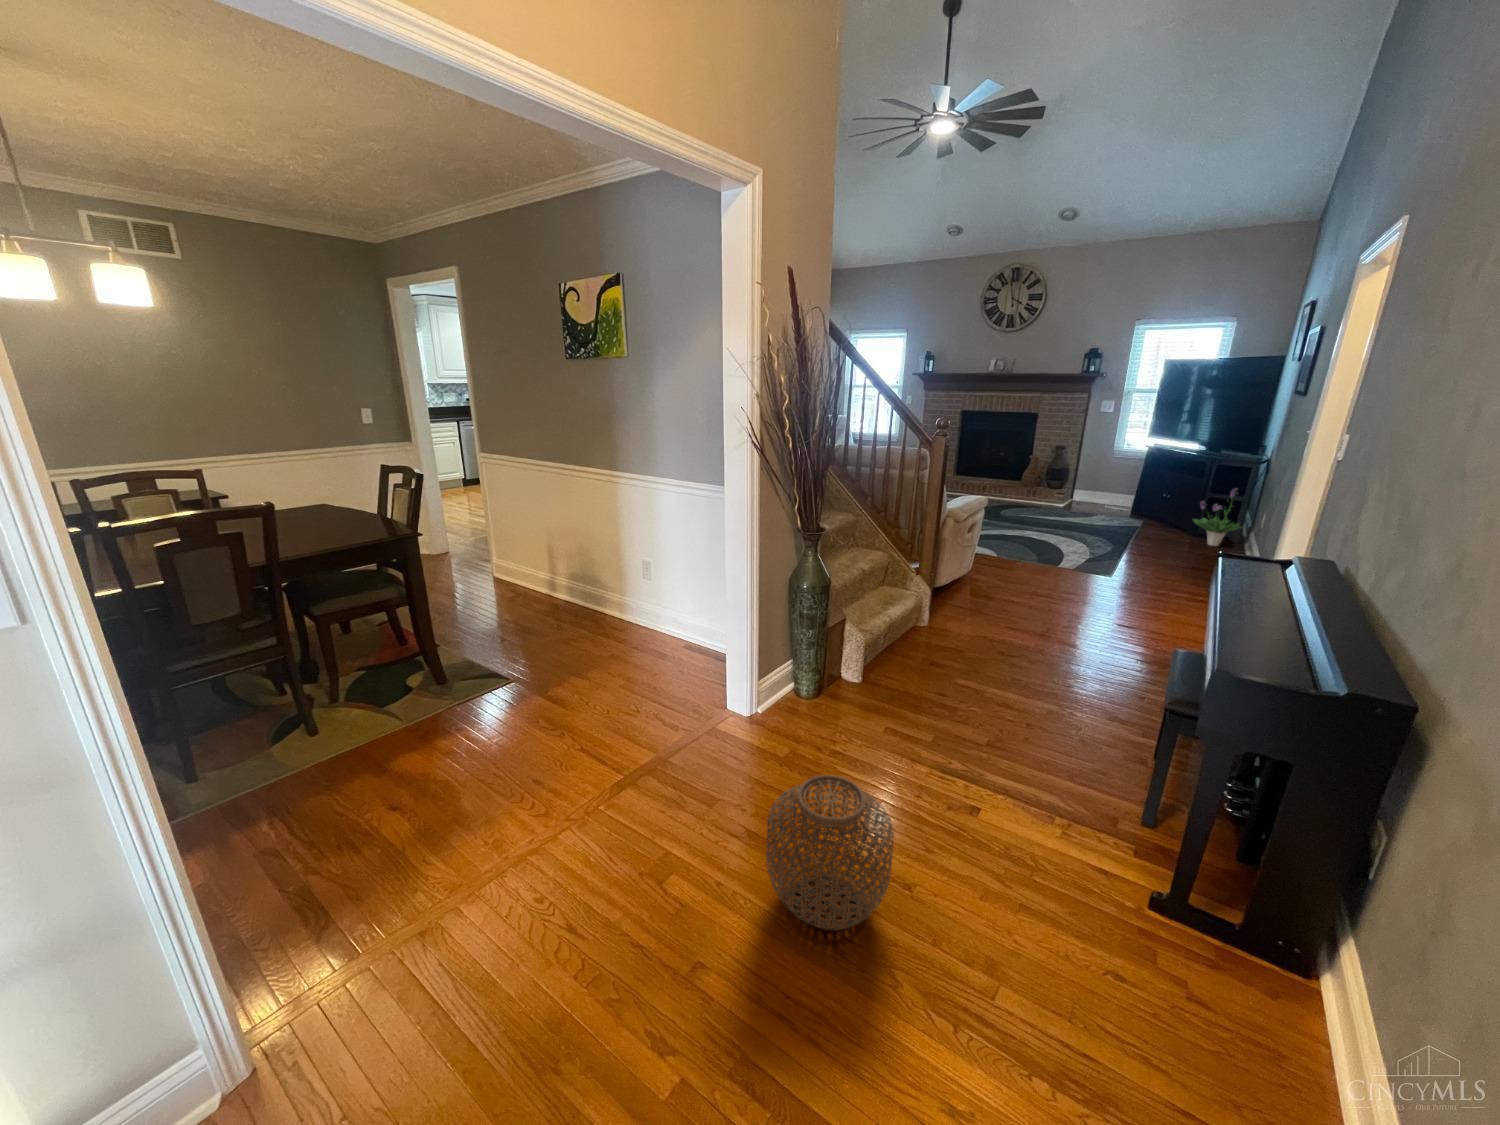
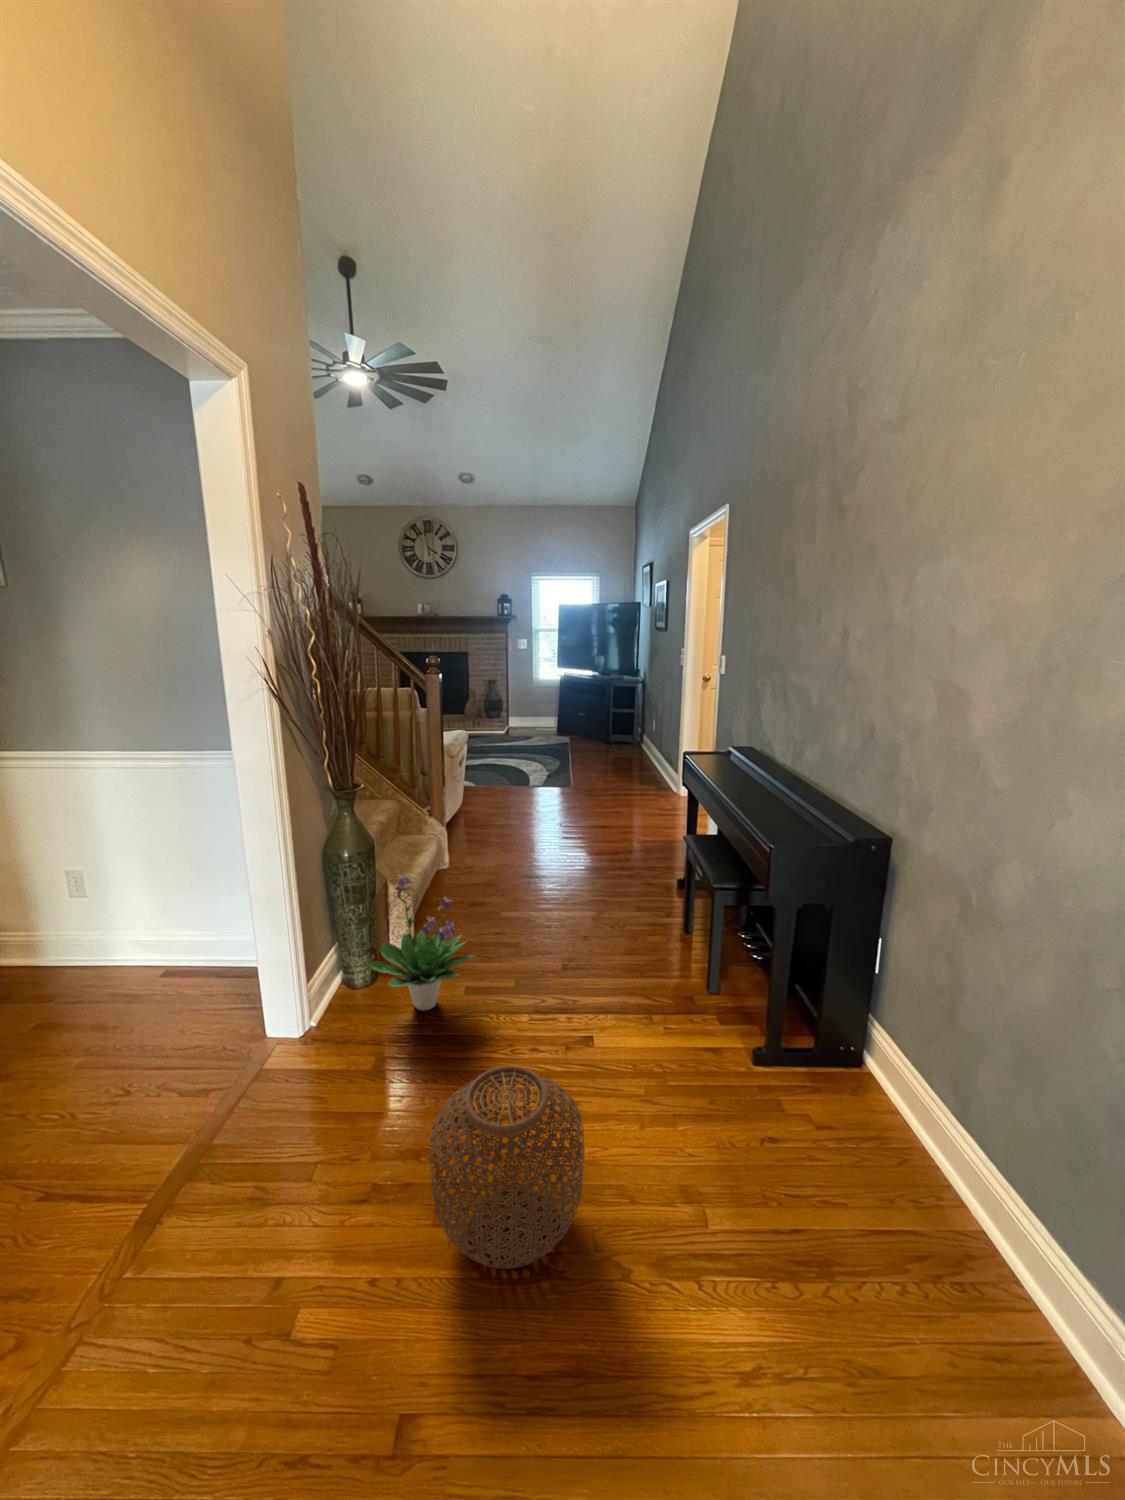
potted plant: present [1193,489,1242,546] -> present [368,873,475,1011]

